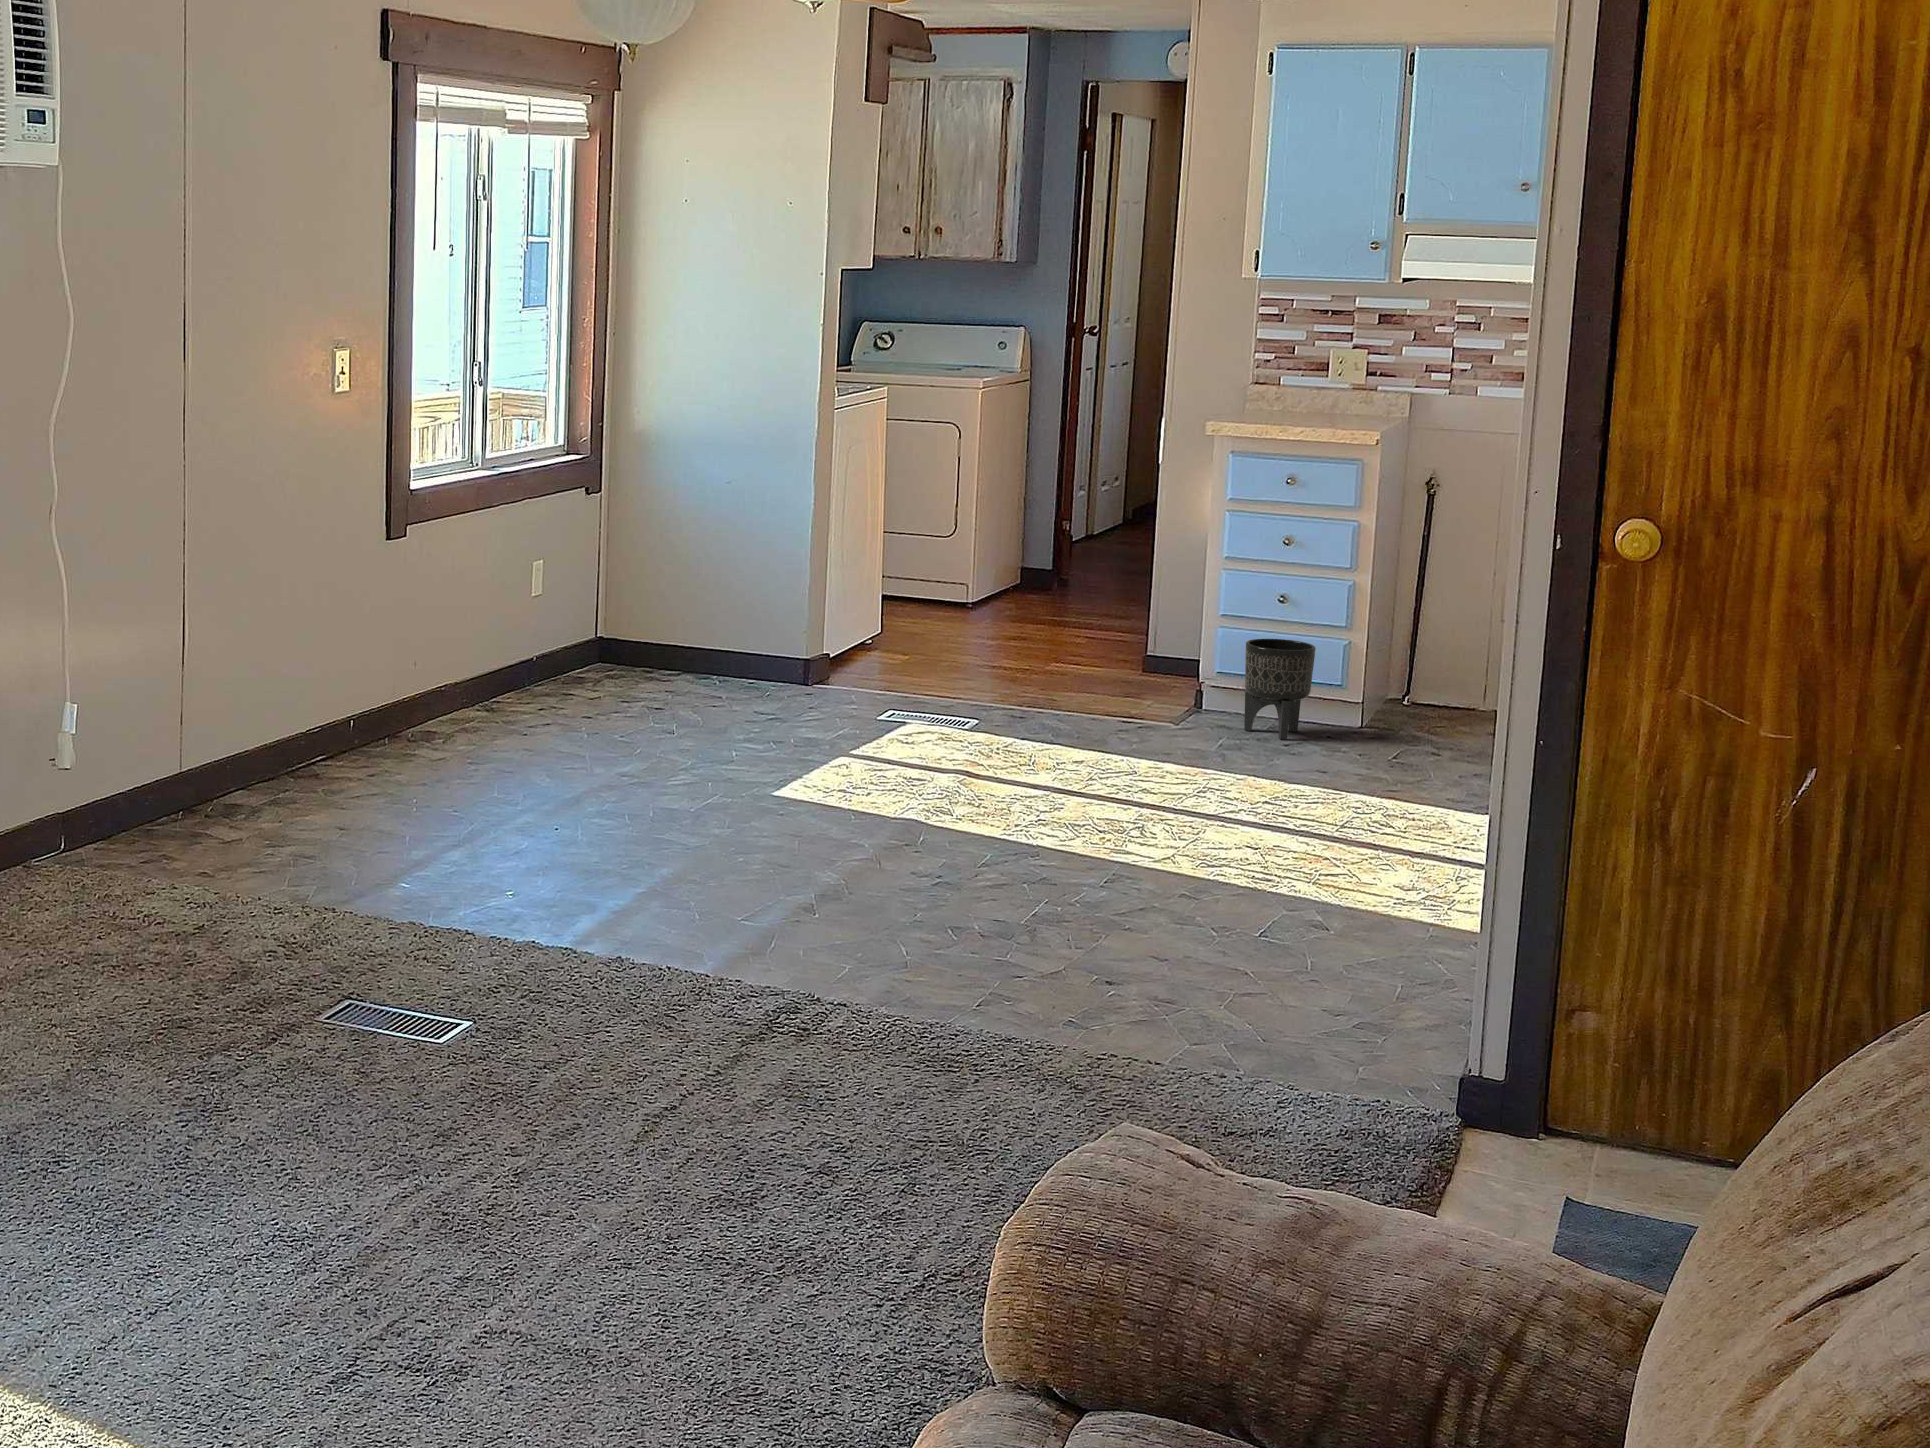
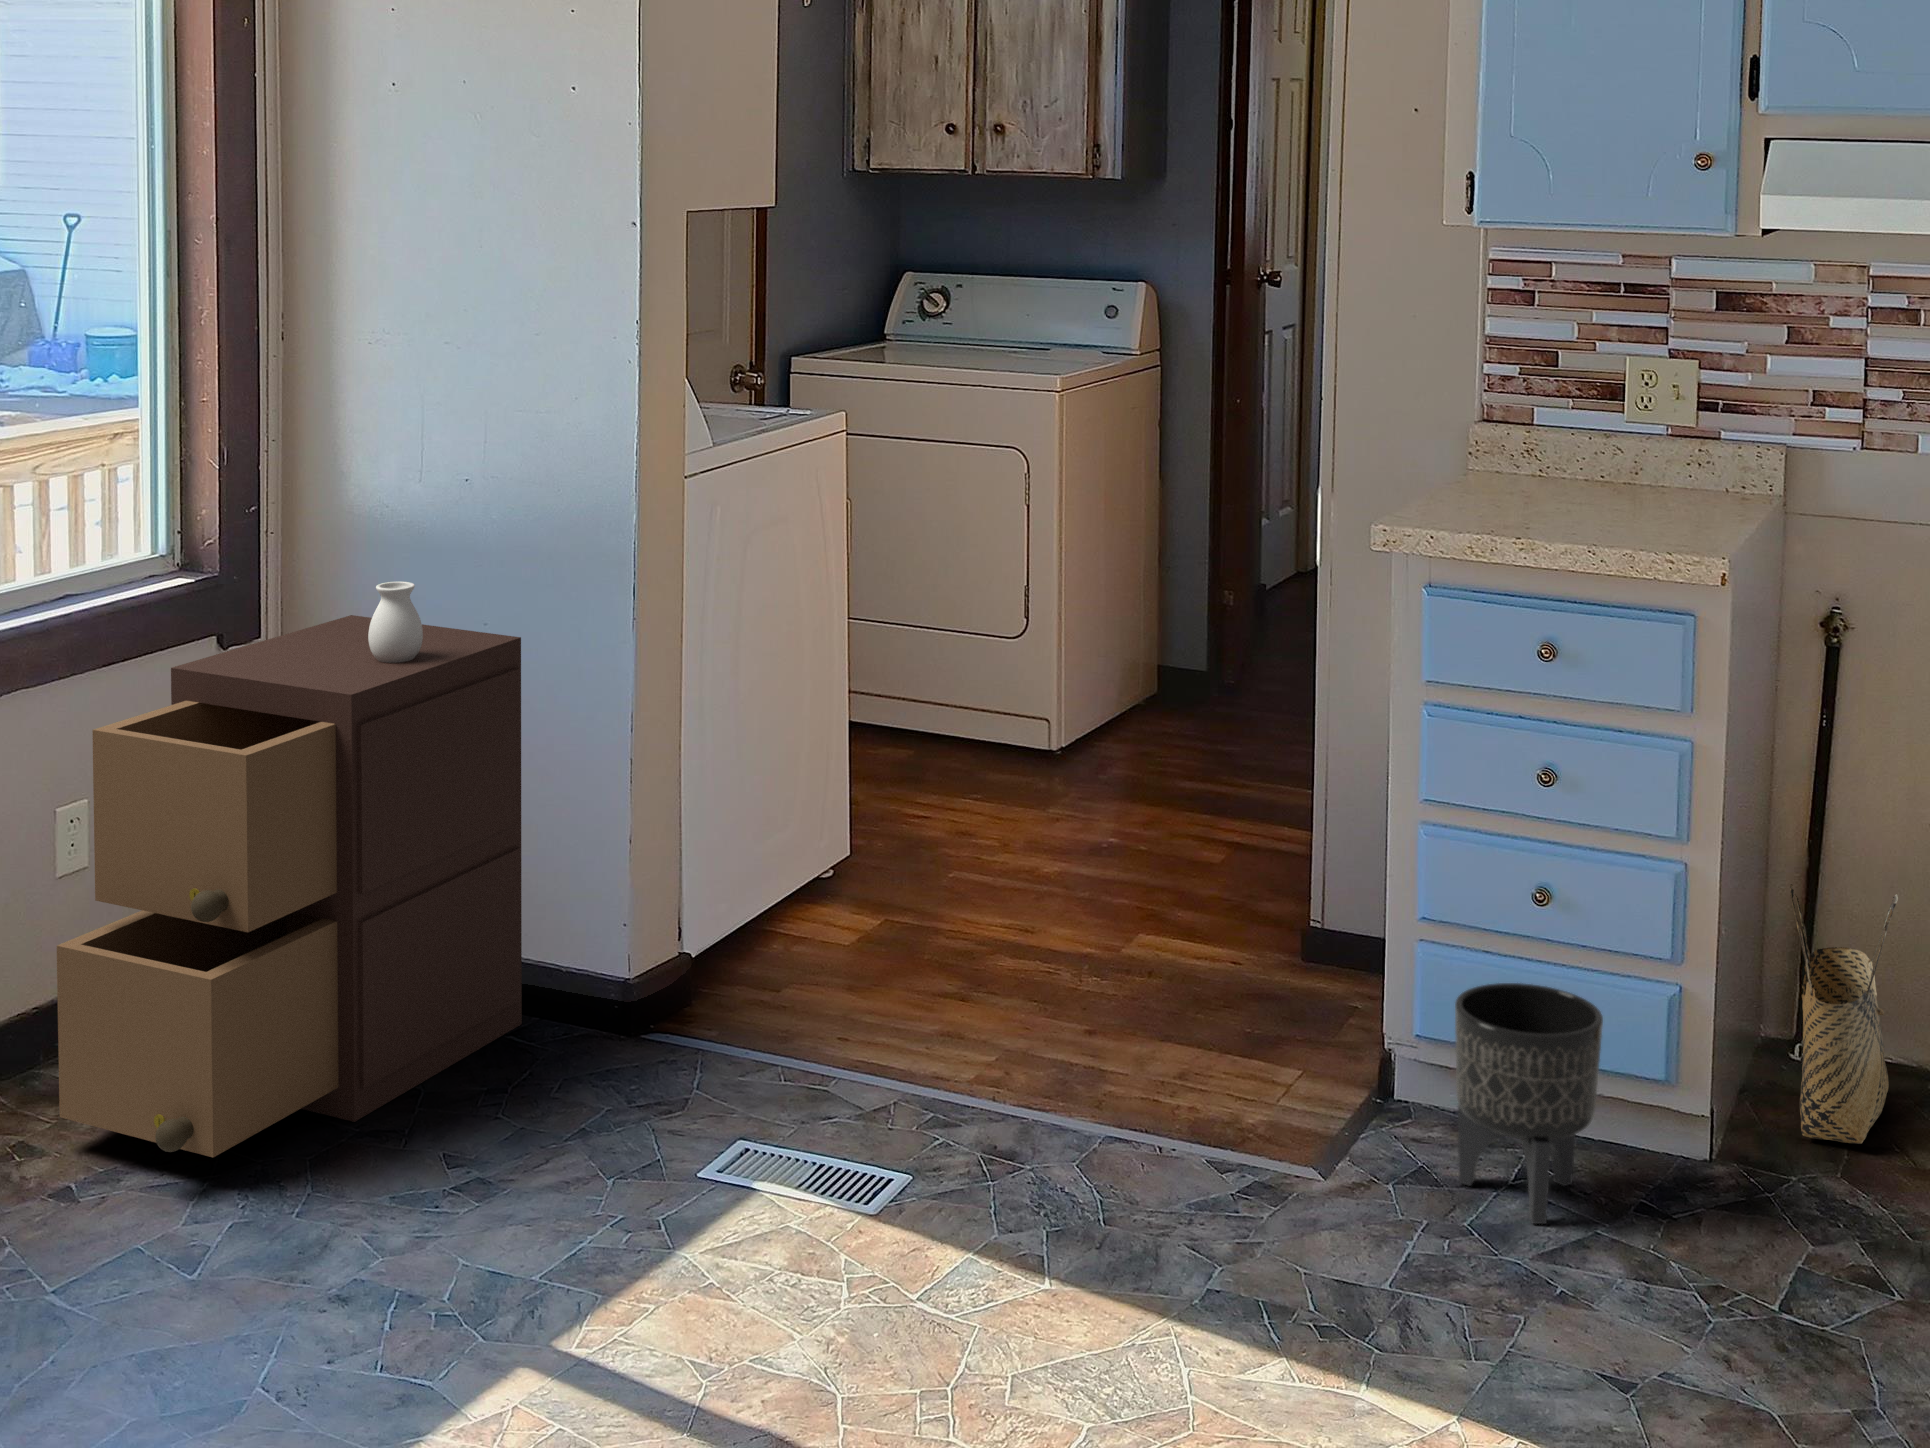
storage cabinet: none [575,452,764,709] -> present [57,582,522,1157]
woven basket: none [1405,604,1457,722] -> present [1790,884,1898,1144]

